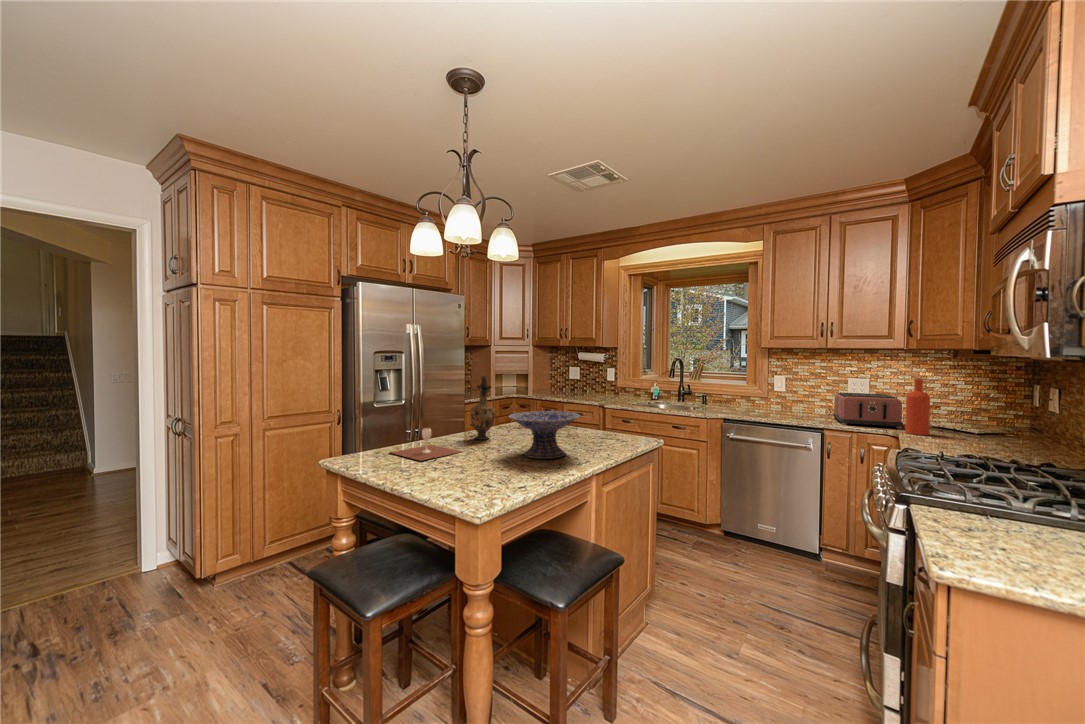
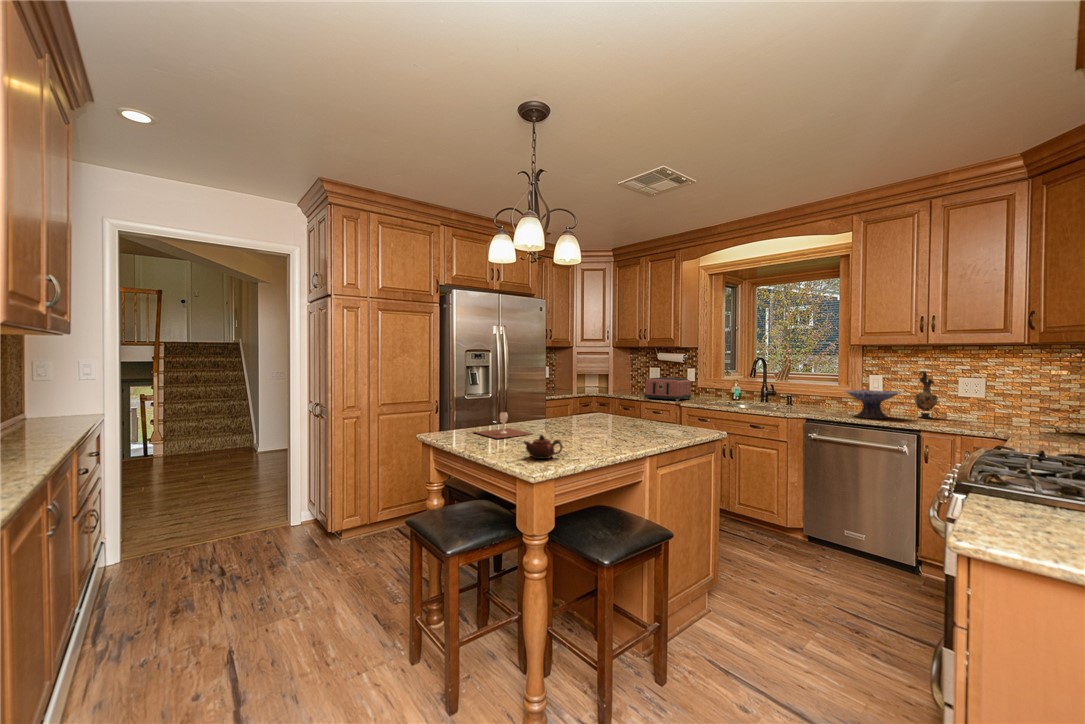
vase: present [470,376,495,440] -> present [915,371,938,419]
bottle: present [905,378,930,435] -> none [1017,375,1048,438]
toaster: present [833,392,903,429] -> present [644,377,691,401]
decorative bowl: present [508,411,580,459] -> present [845,390,900,418]
teapot: none [458,459,505,489] -> present [523,435,563,459]

